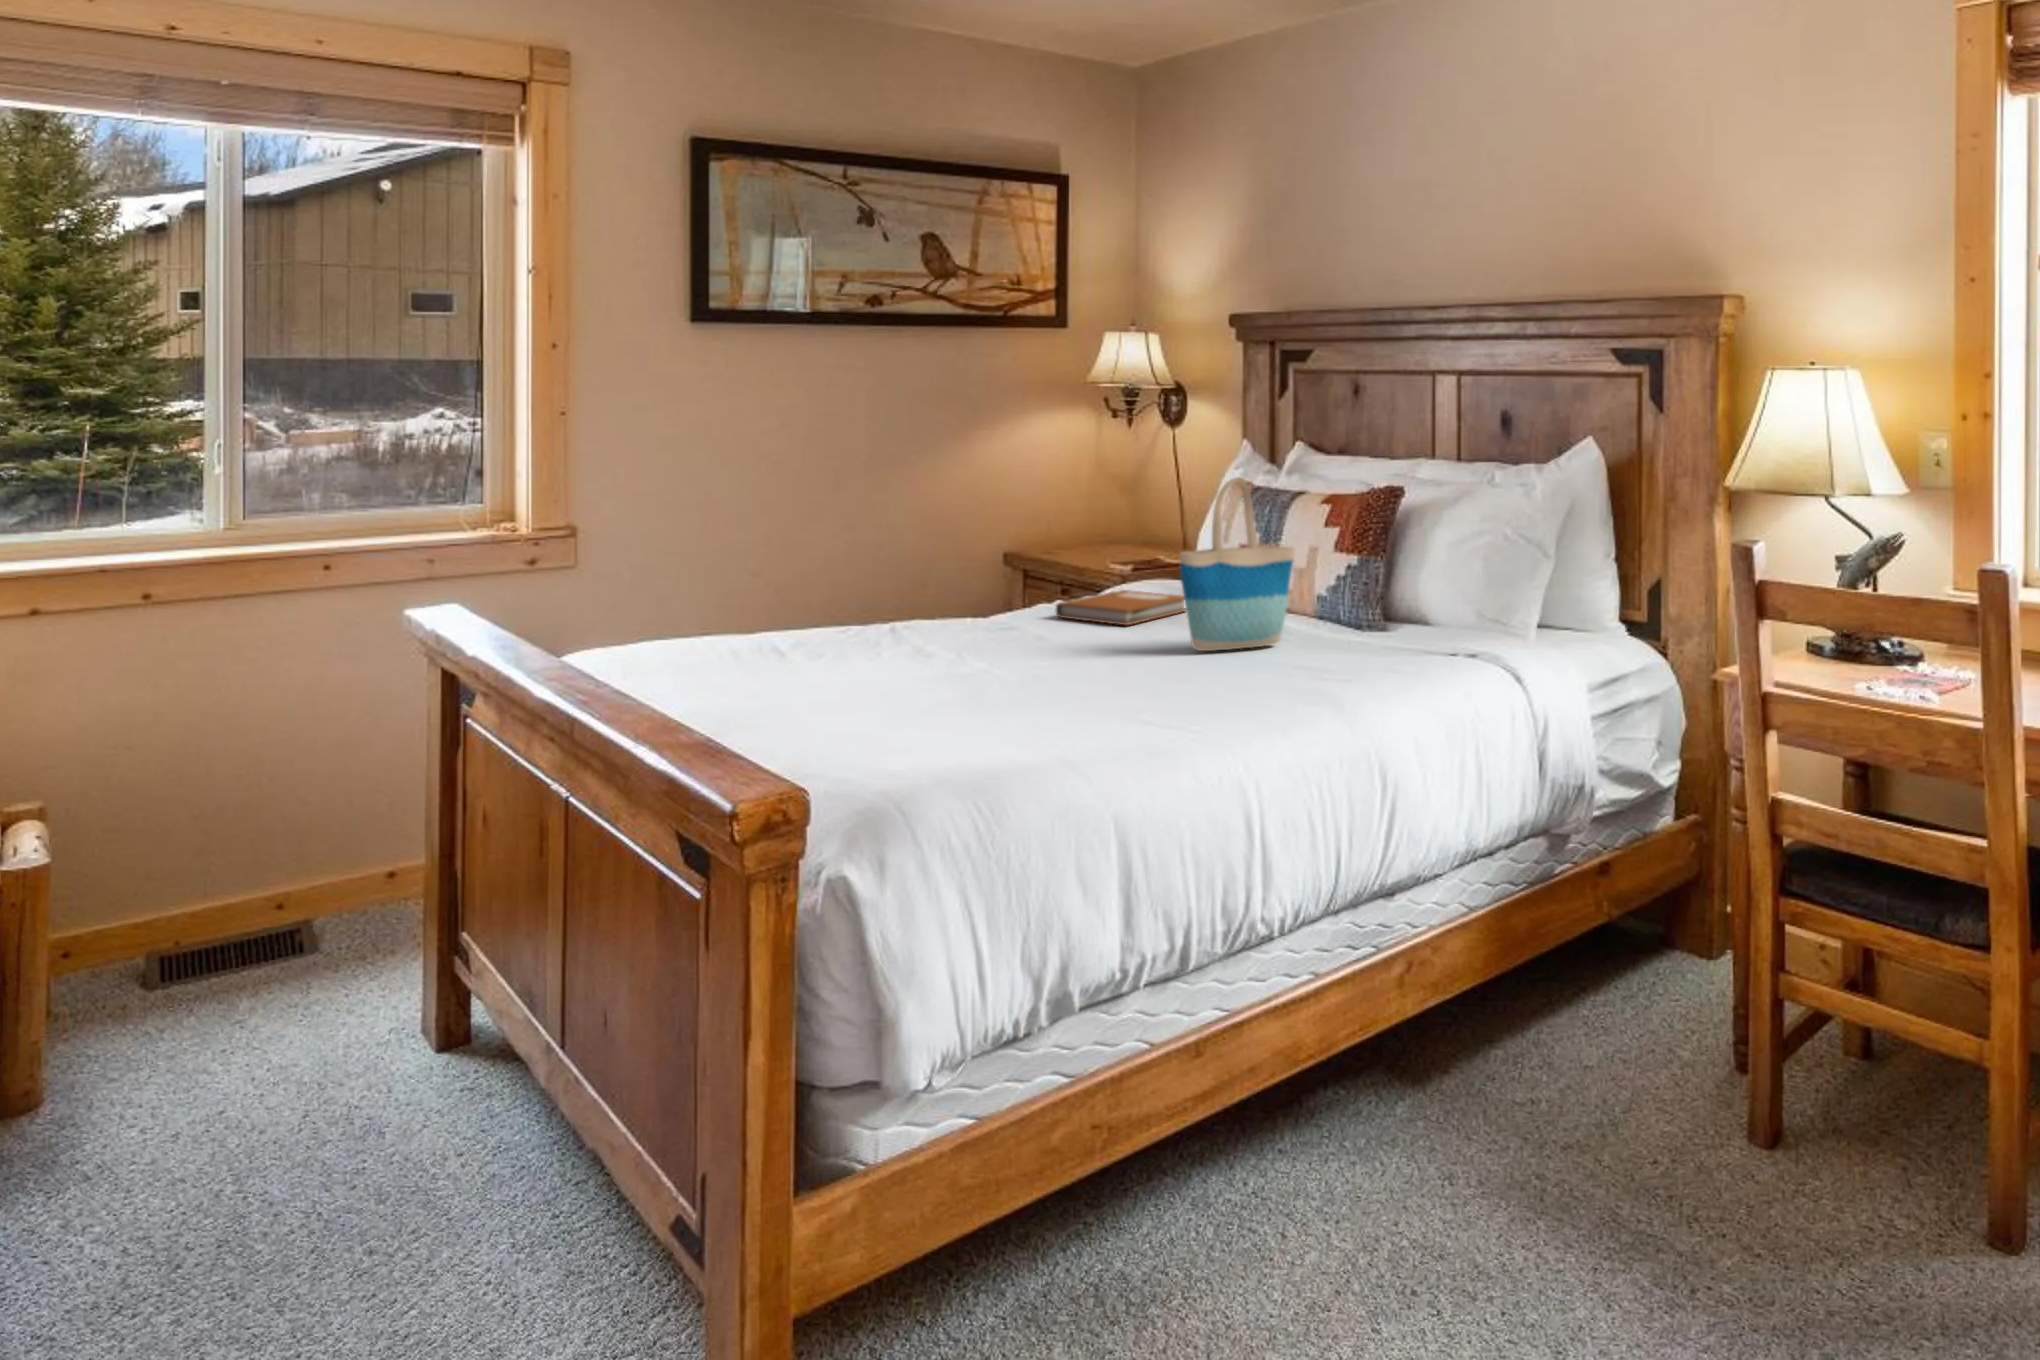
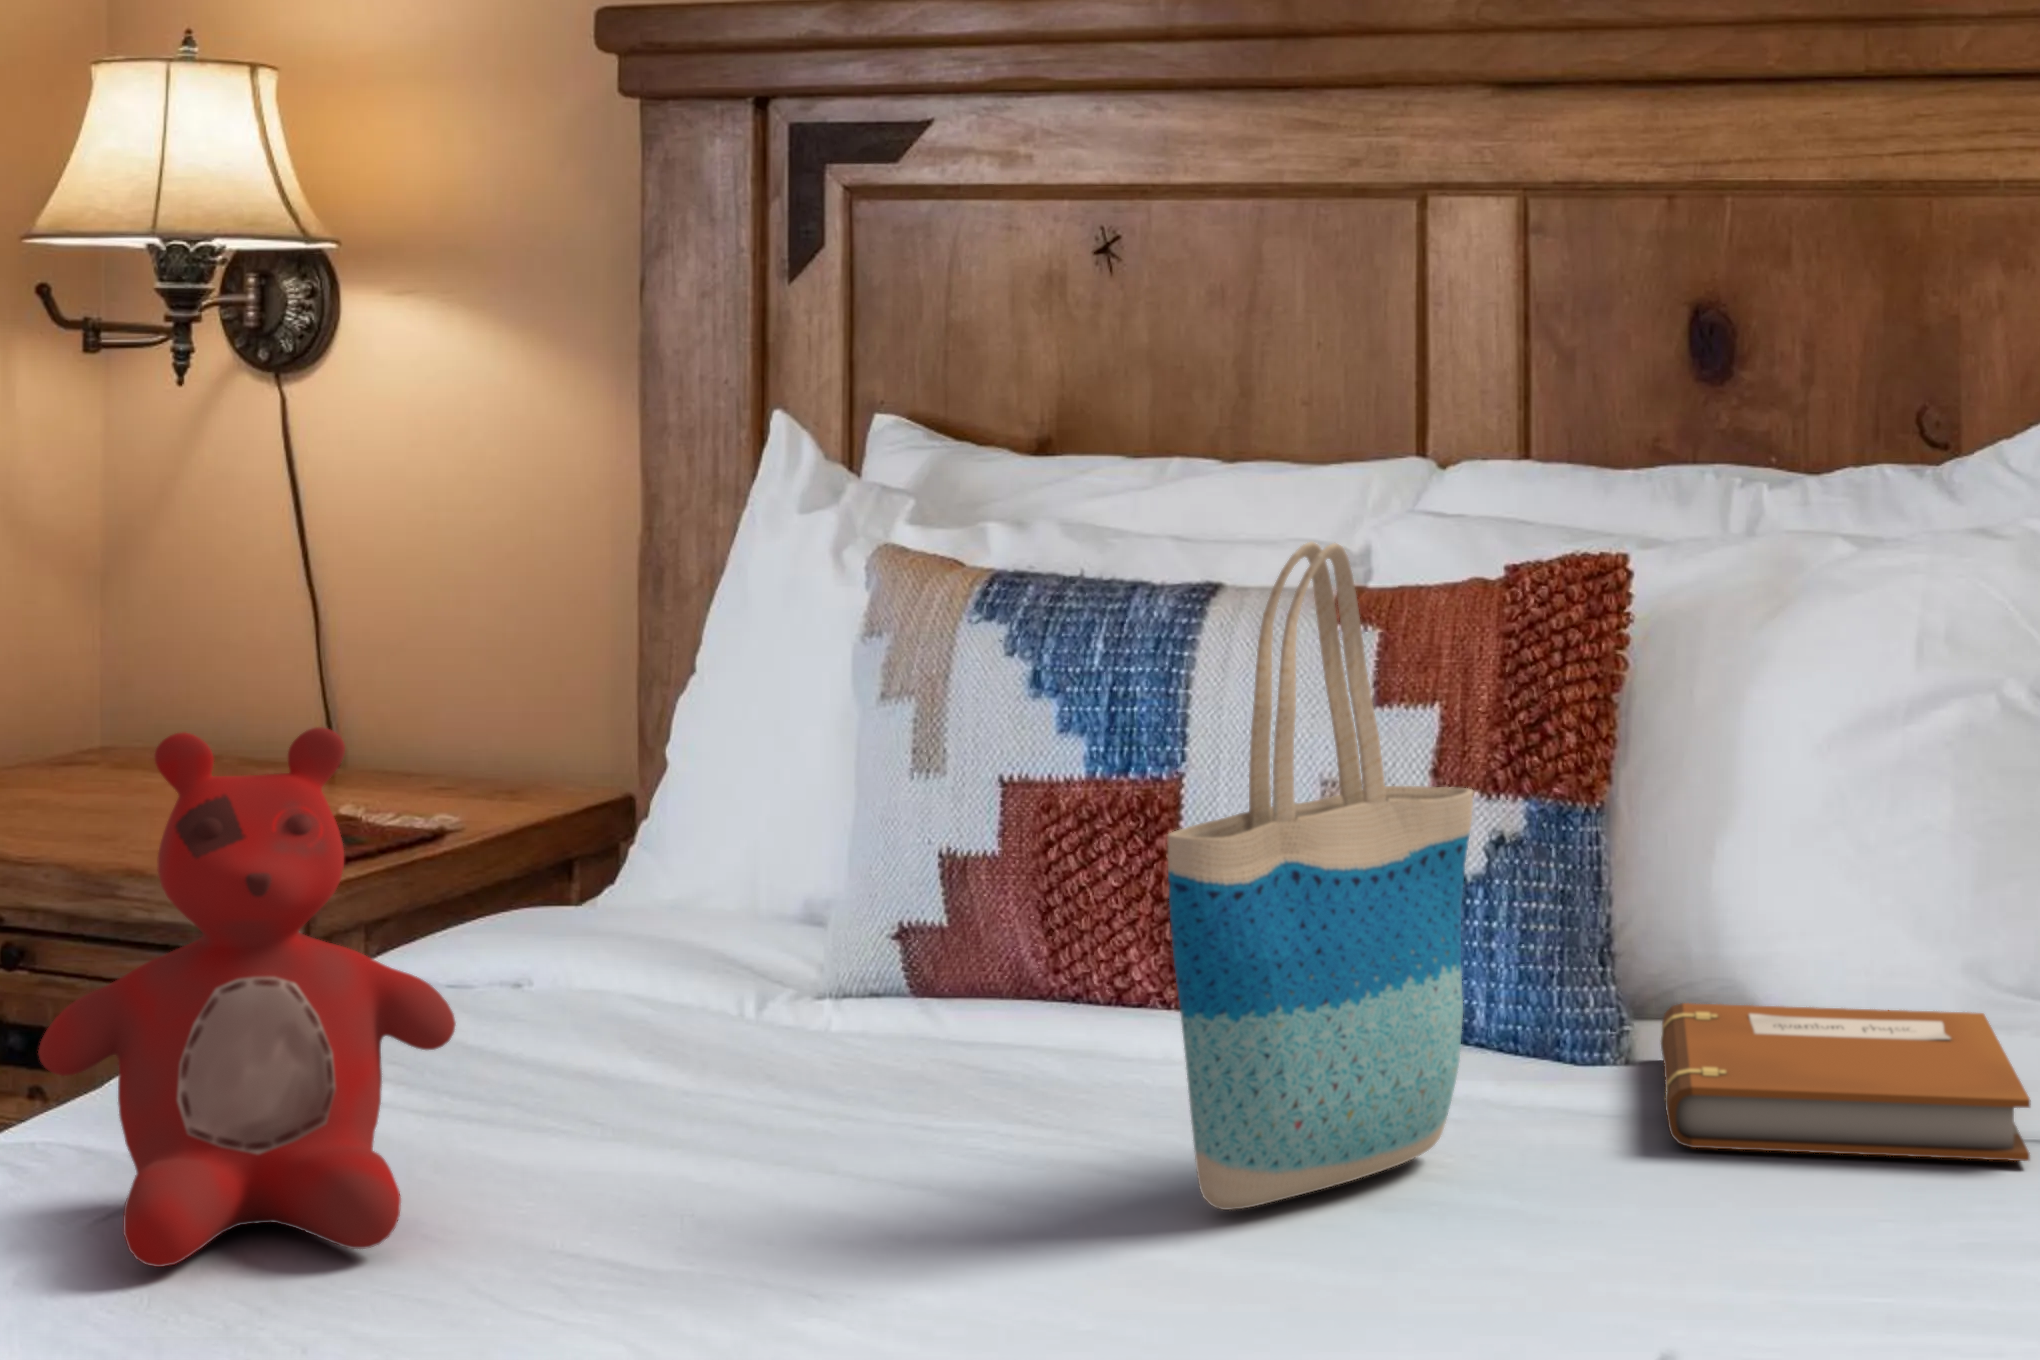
stuffed bear: none [934,517,1032,641] -> present [38,727,456,1267]
notebook: present [1056,590,1186,625] -> present [1661,1003,2031,1161]

